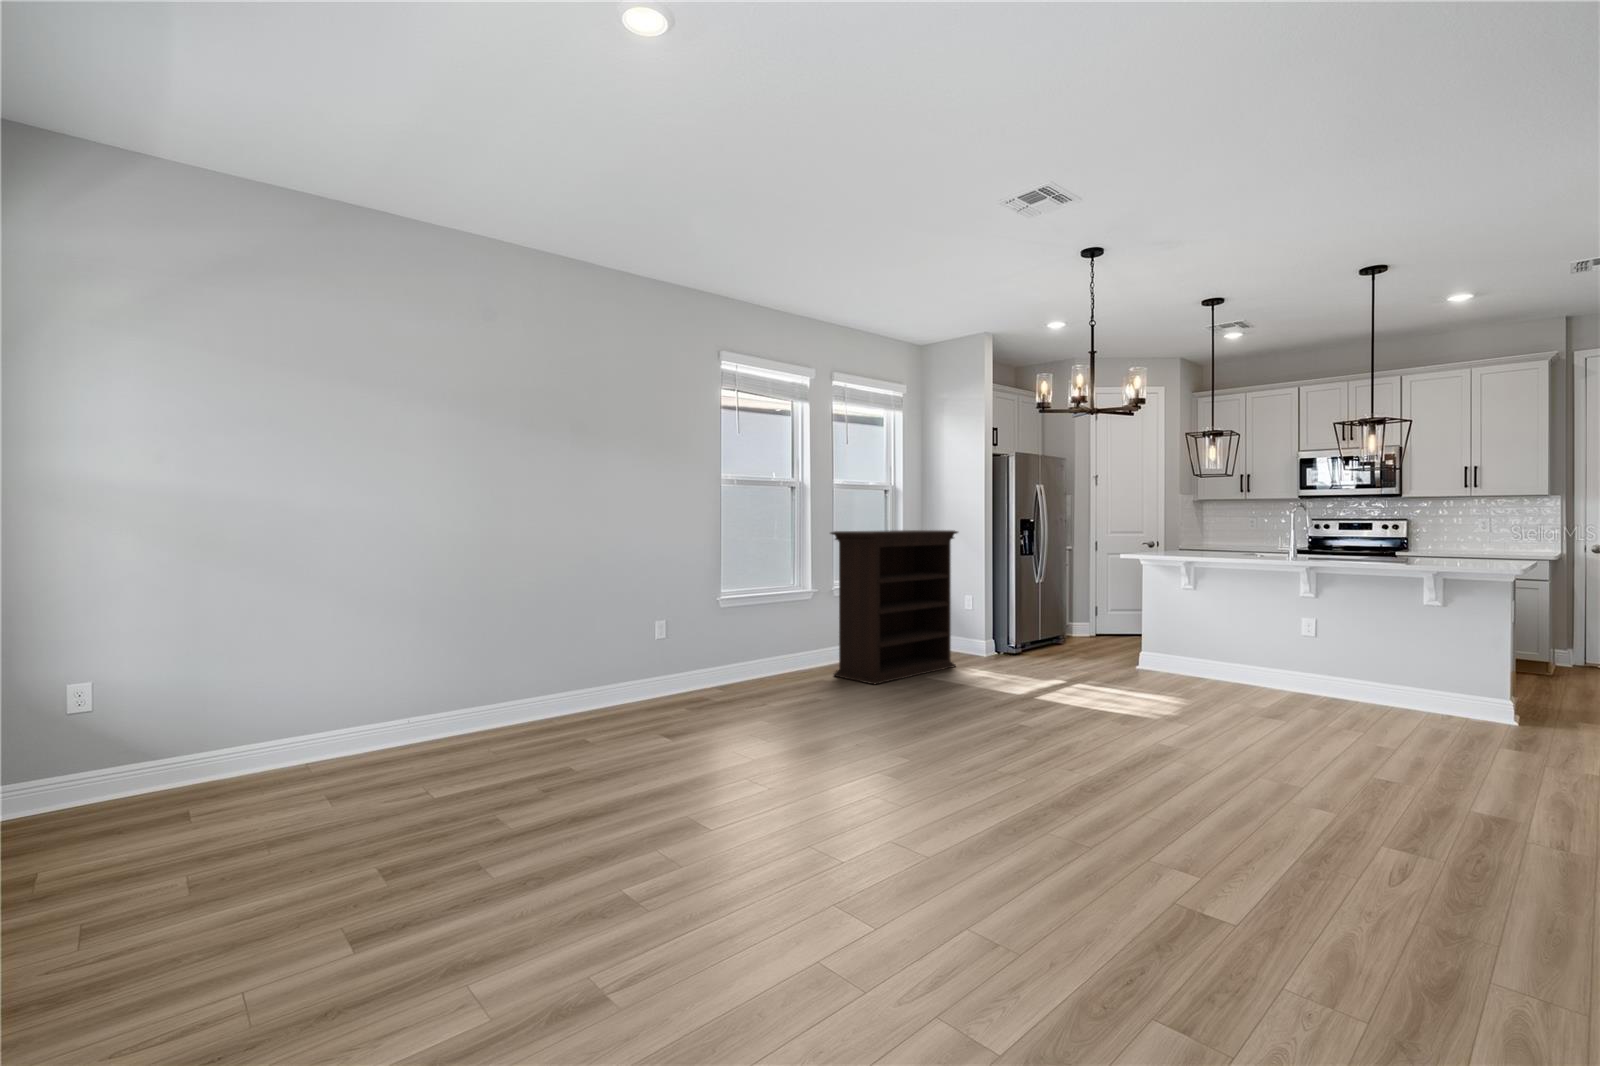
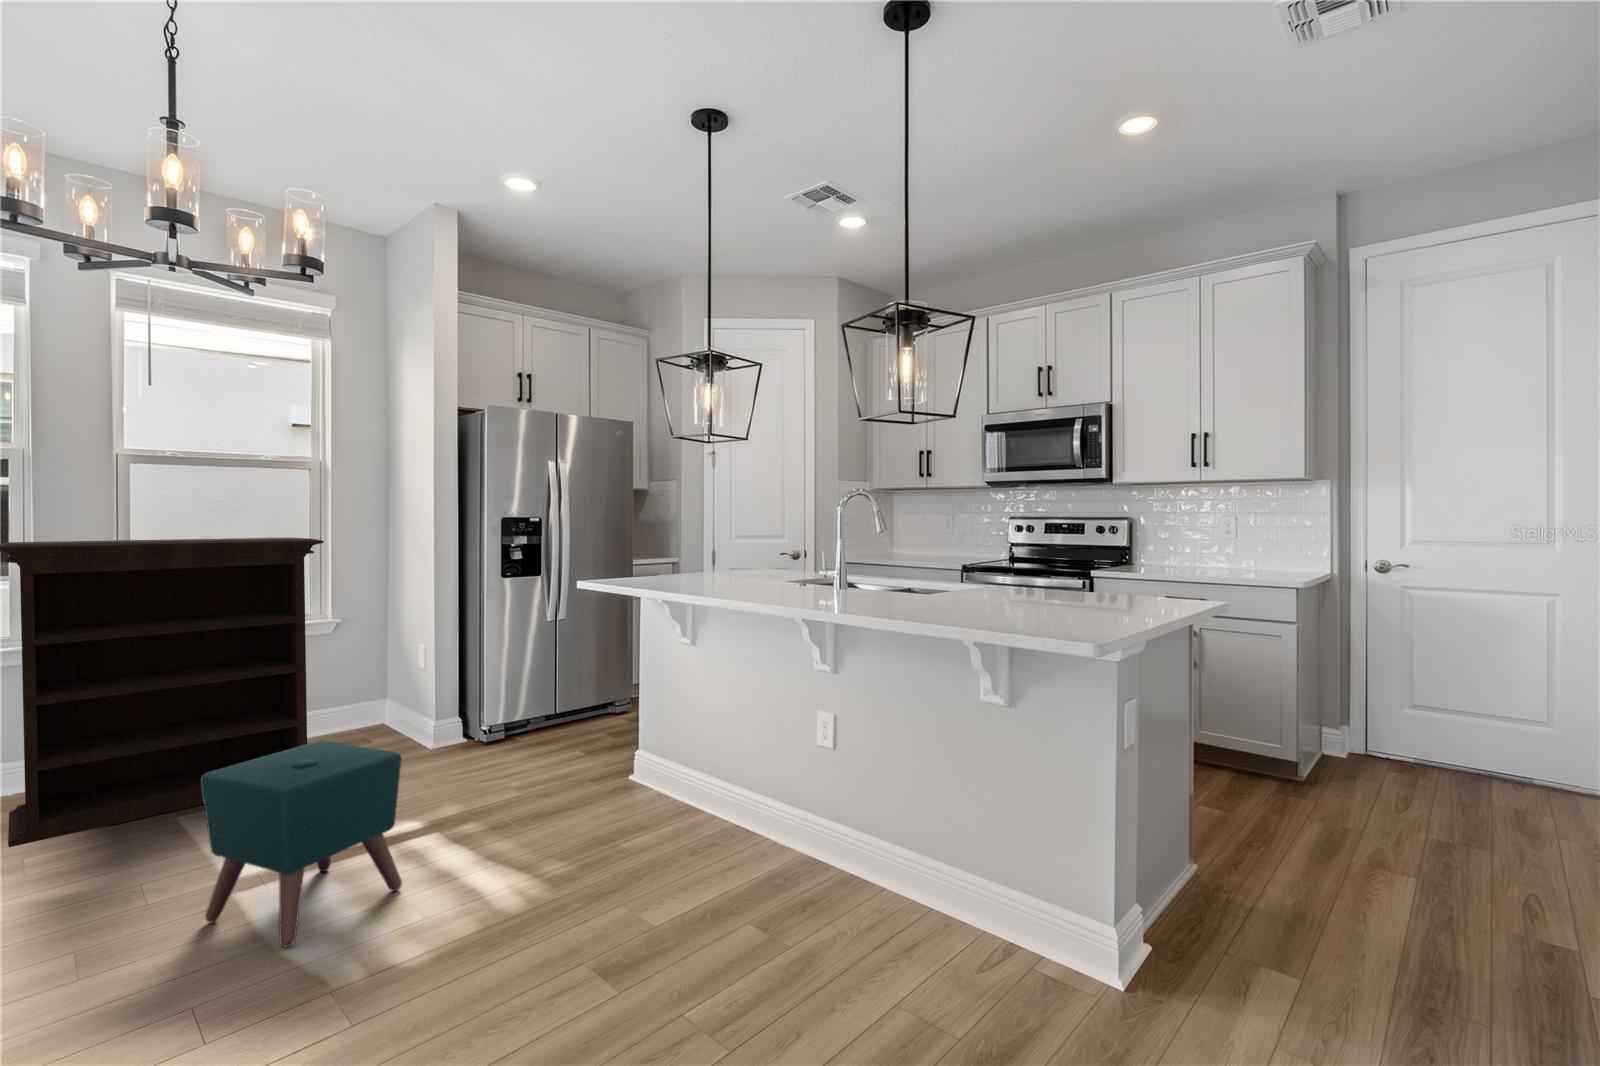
ottoman: none [1049,629,1118,710] -> present [201,740,402,947]

